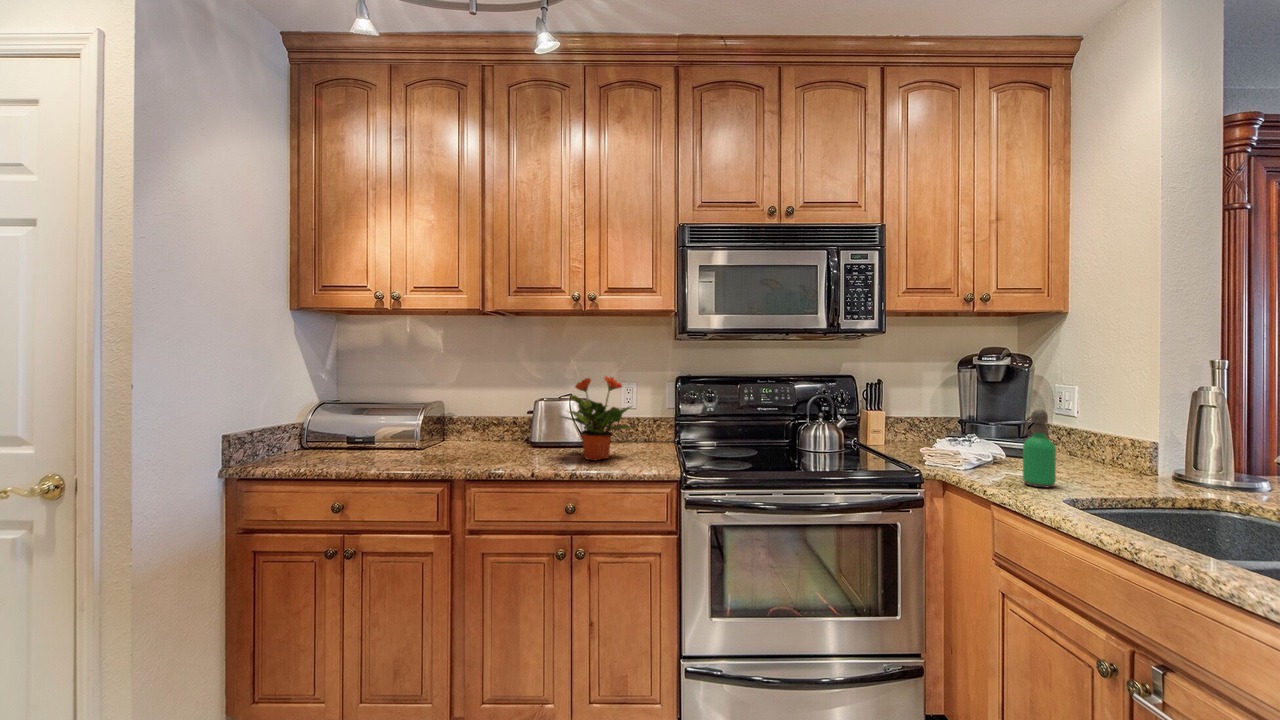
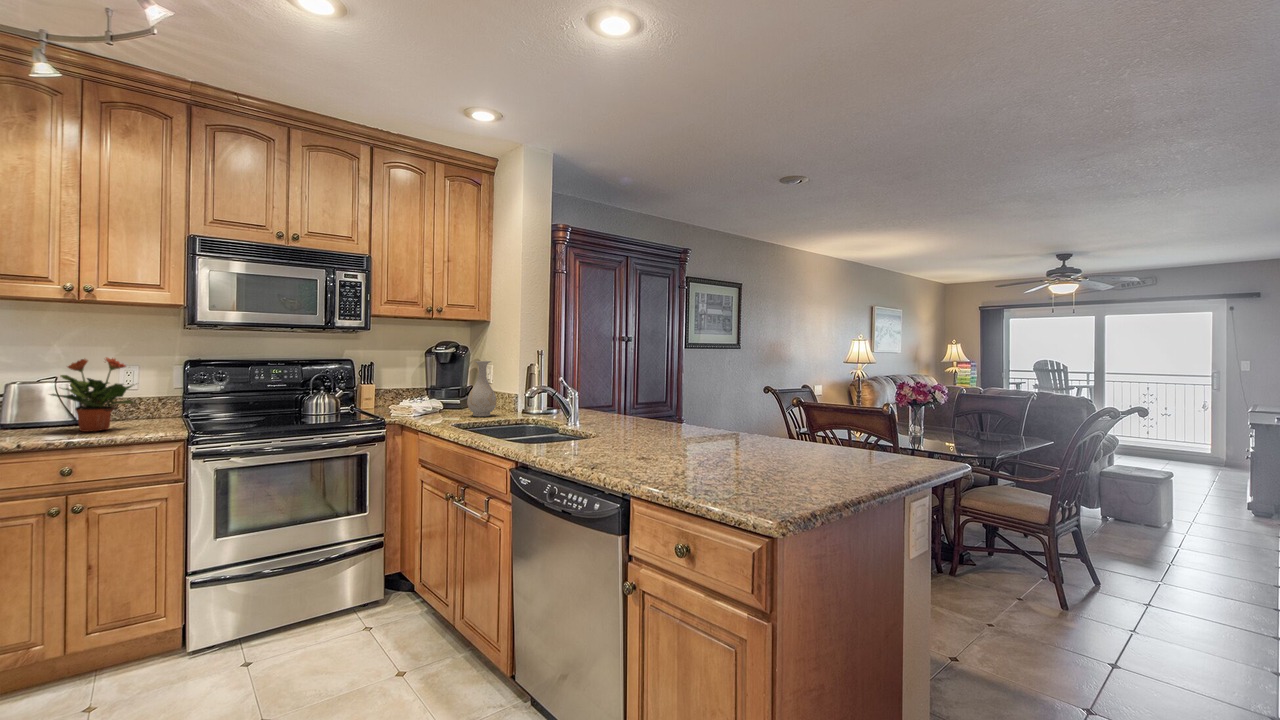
vase: none [1064,379,1130,481] -> present [467,361,496,416]
soap dispenser: present [1023,410,1056,487] -> none [439,377,455,421]

